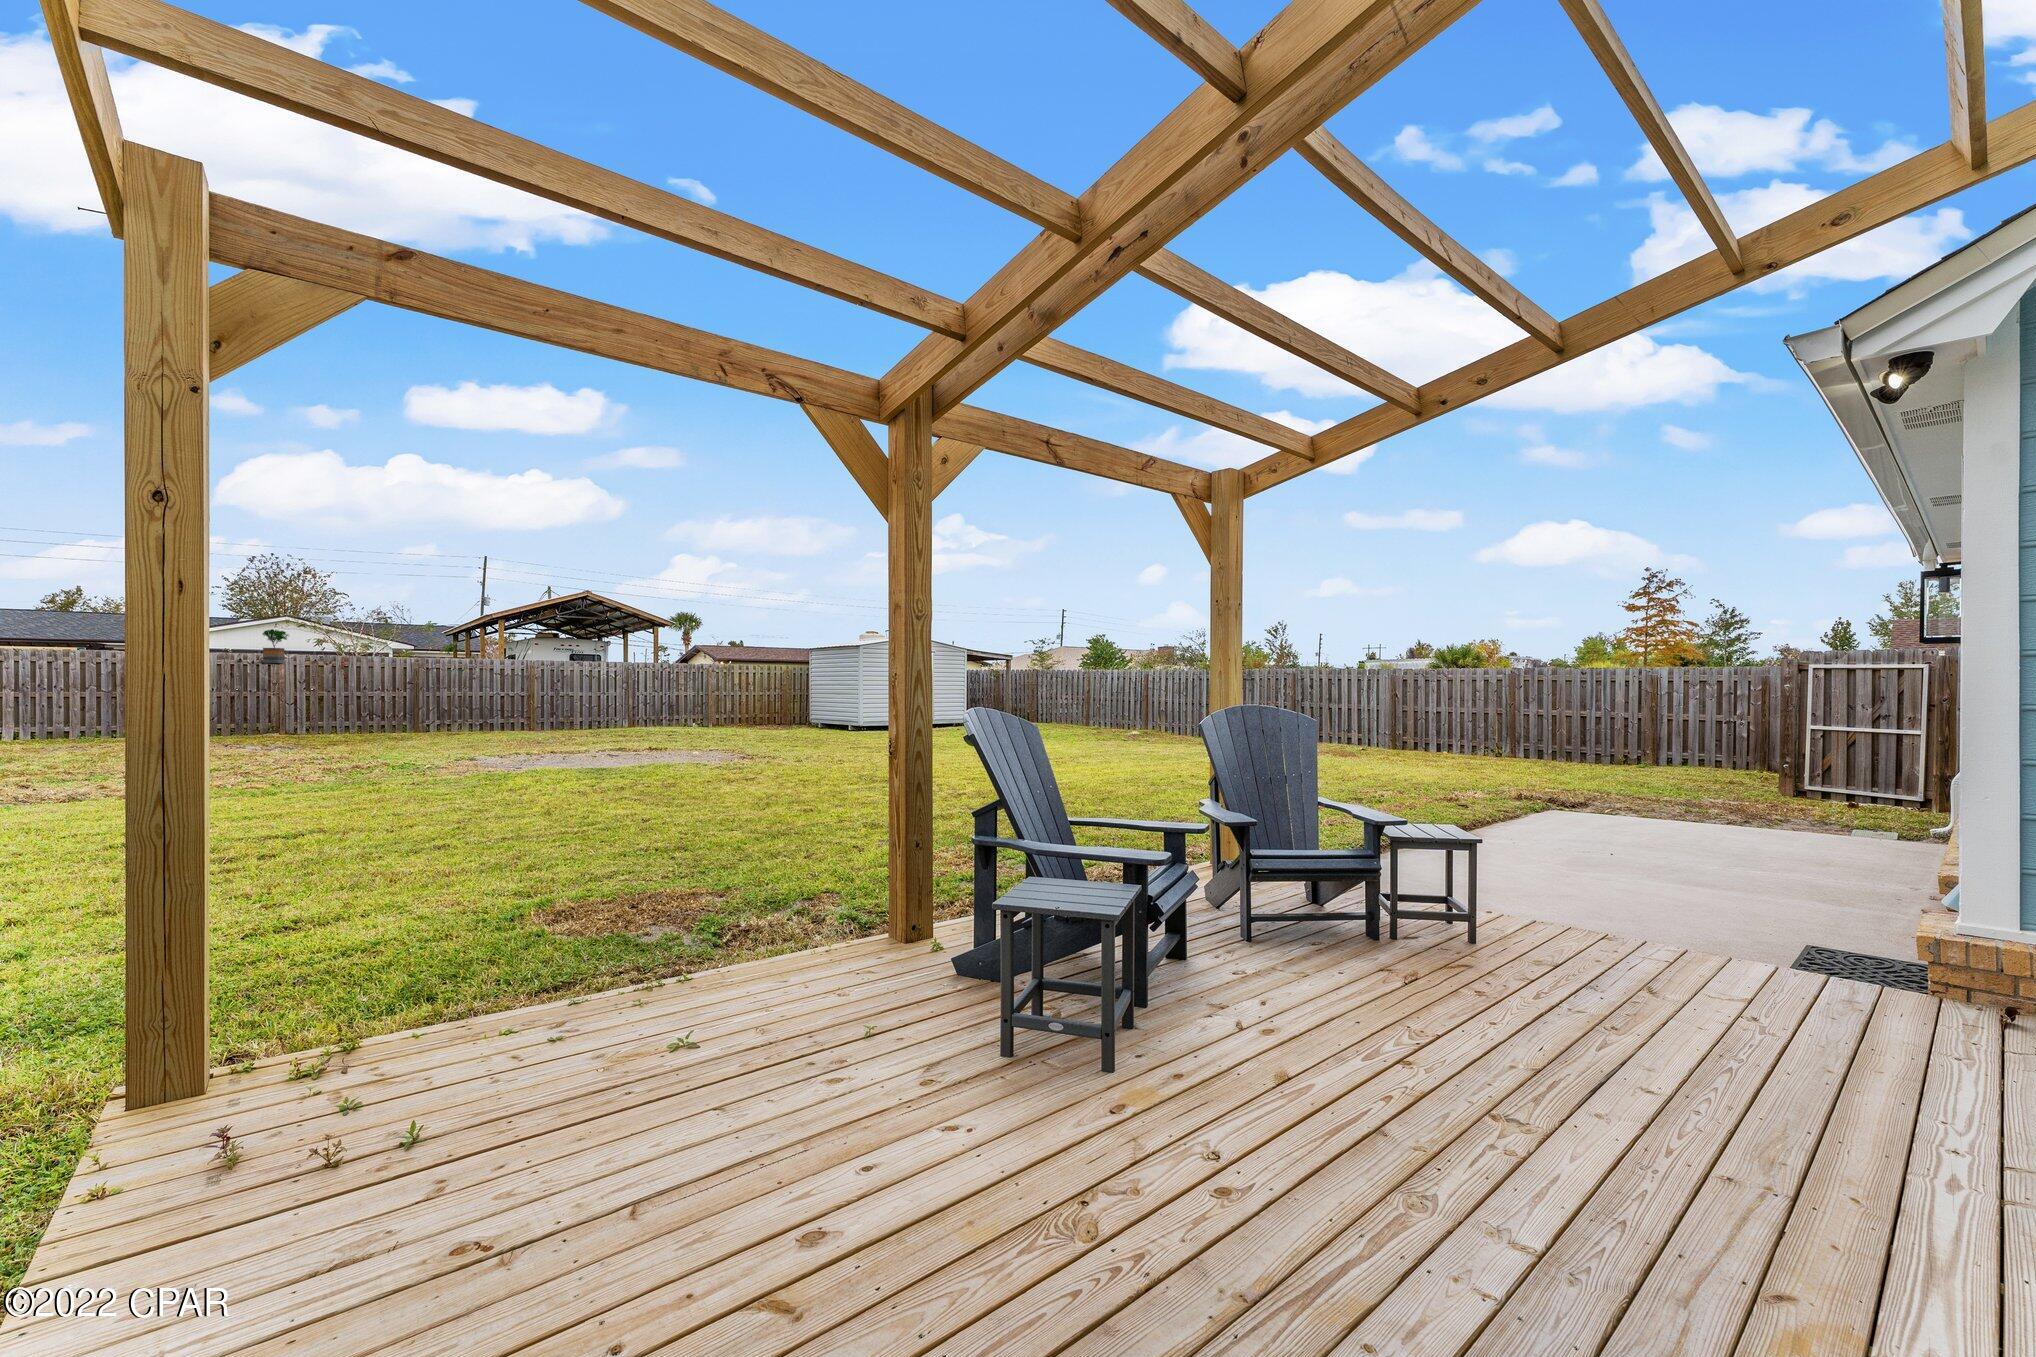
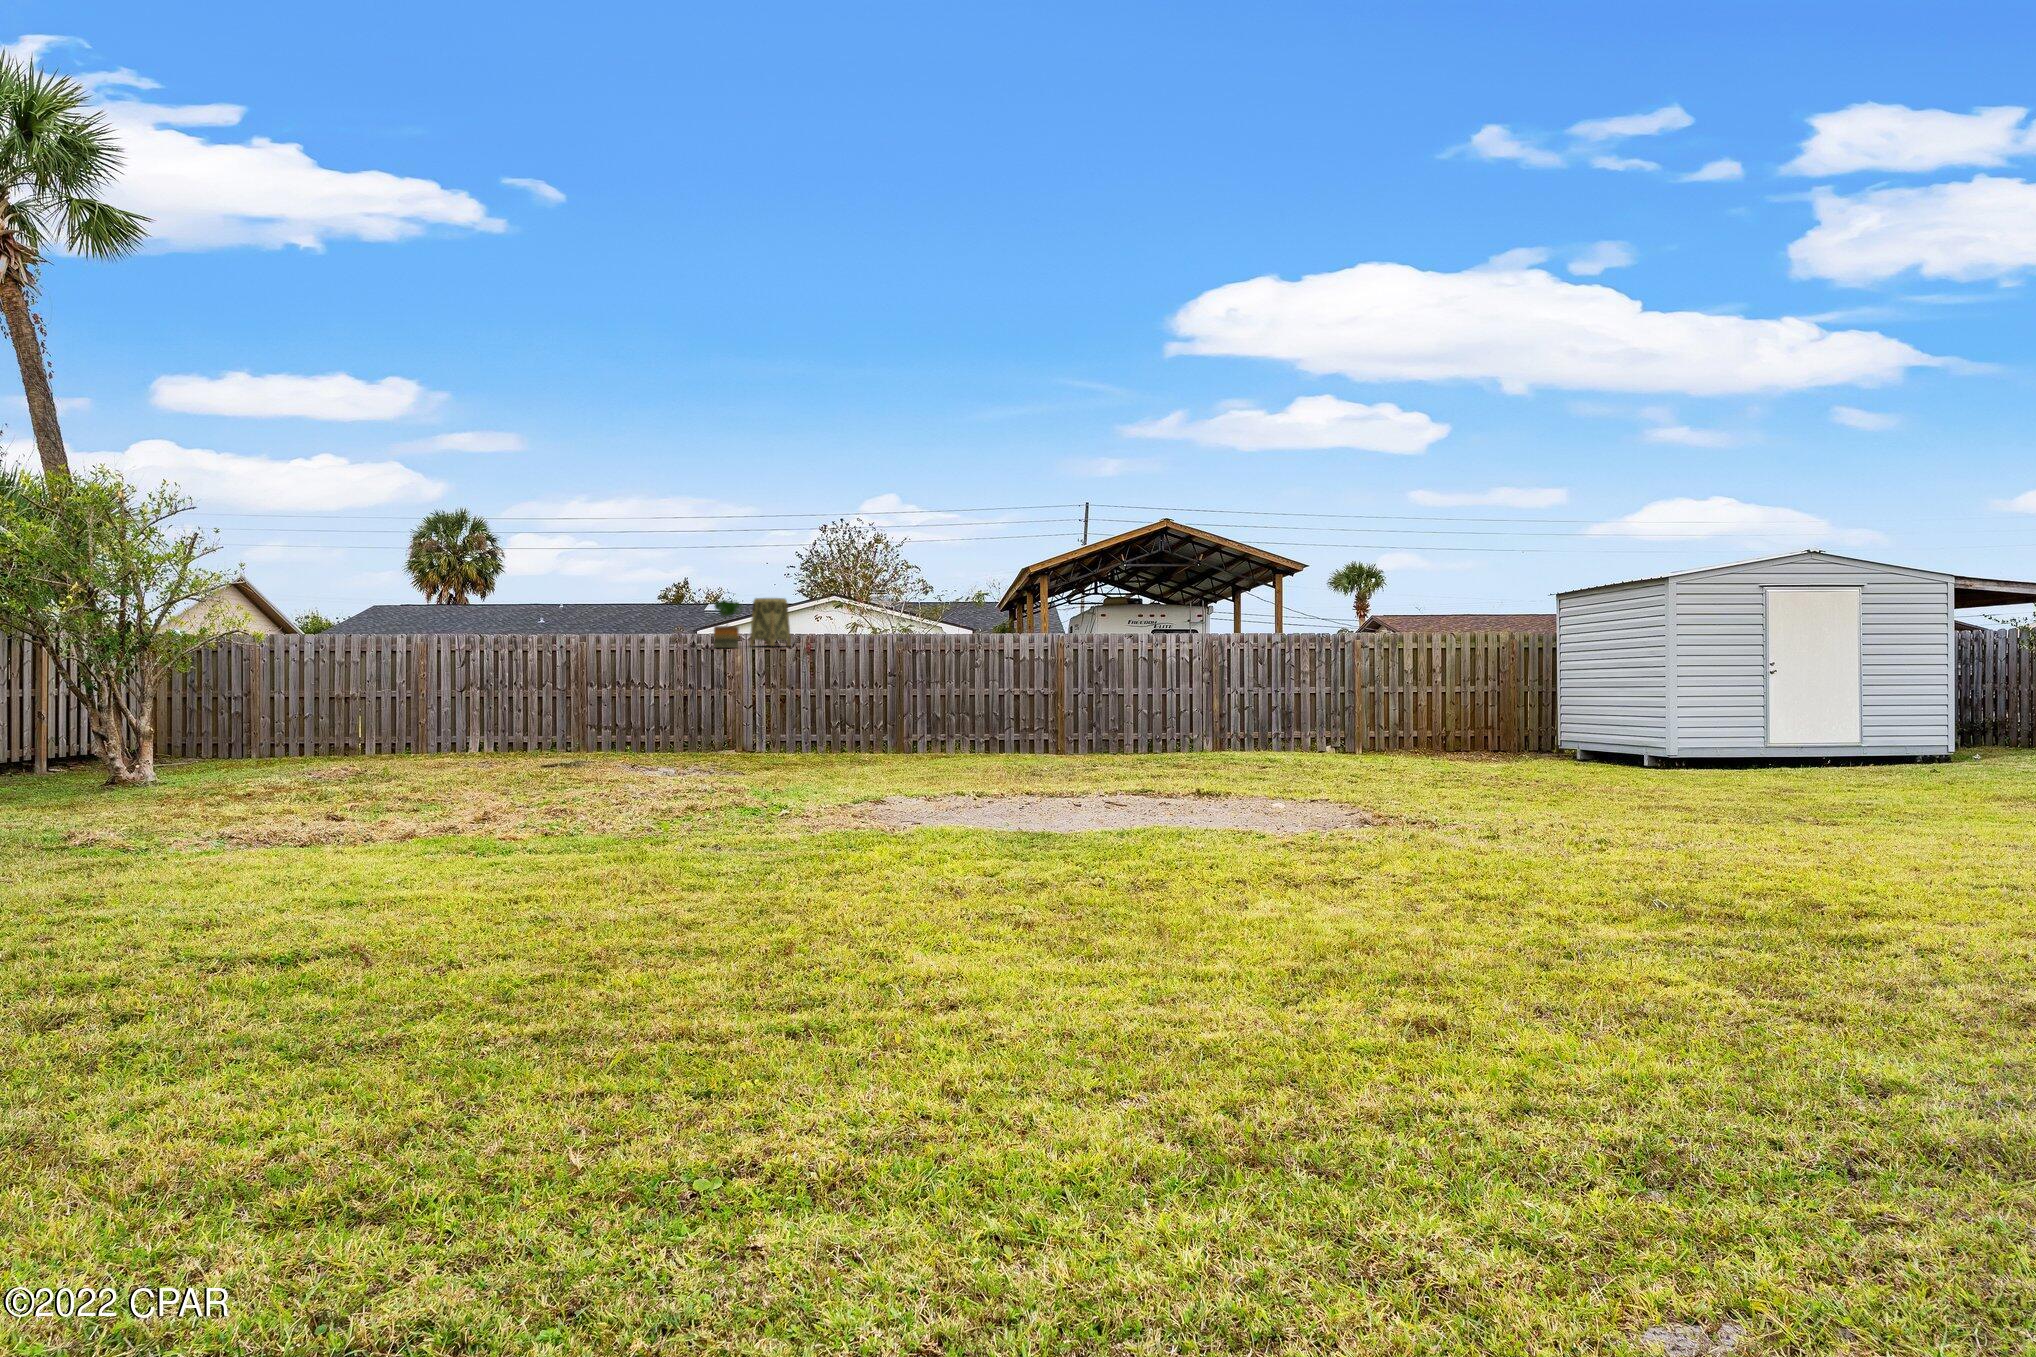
basket: none [291,629,326,662] -> present [750,598,791,646]

